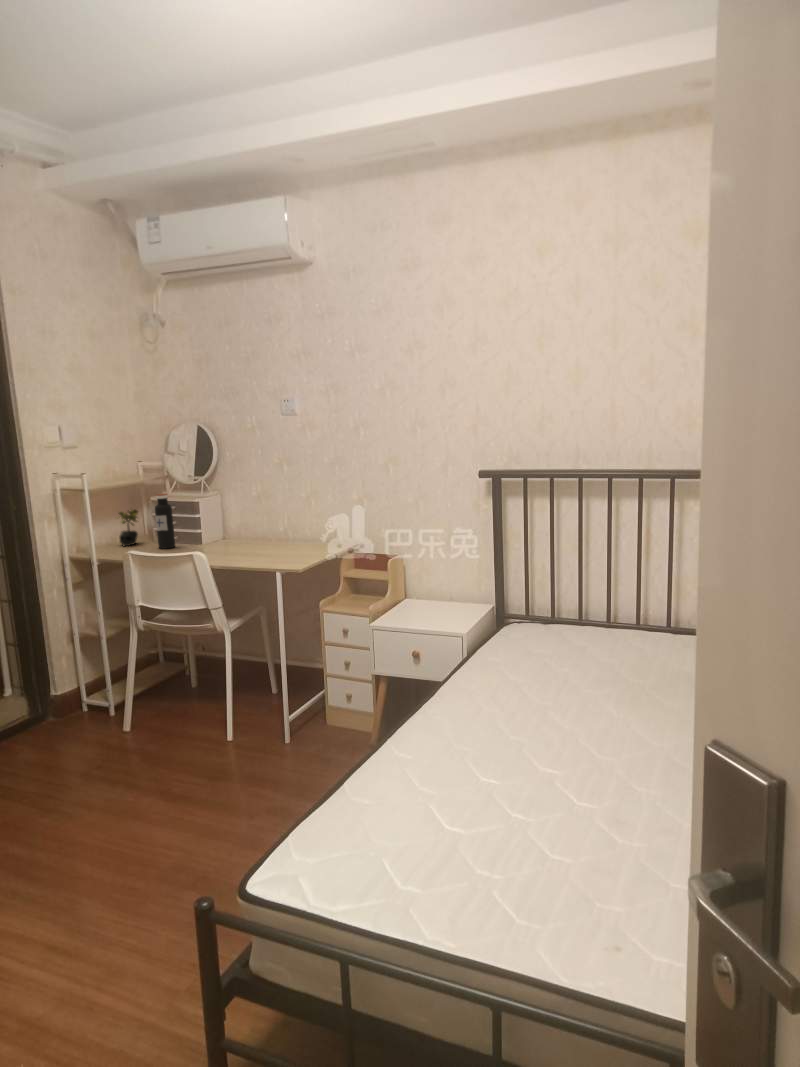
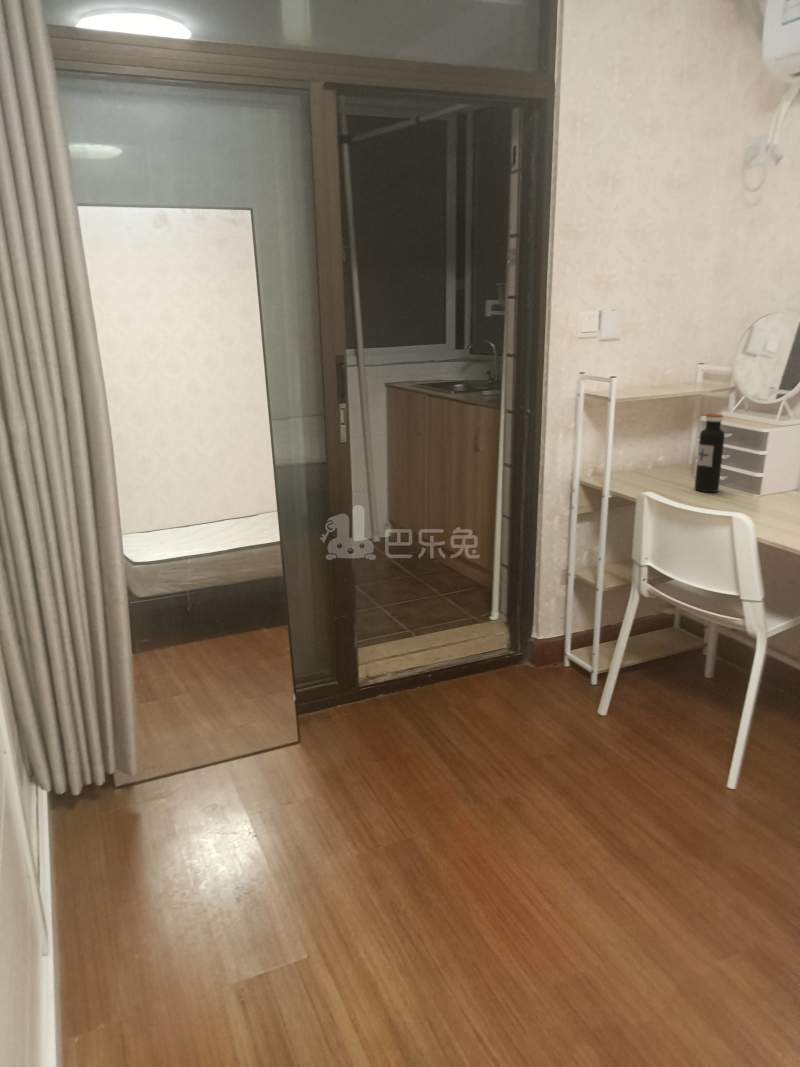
succulent plant: present [118,510,138,546] -> none [647,427,681,477]

